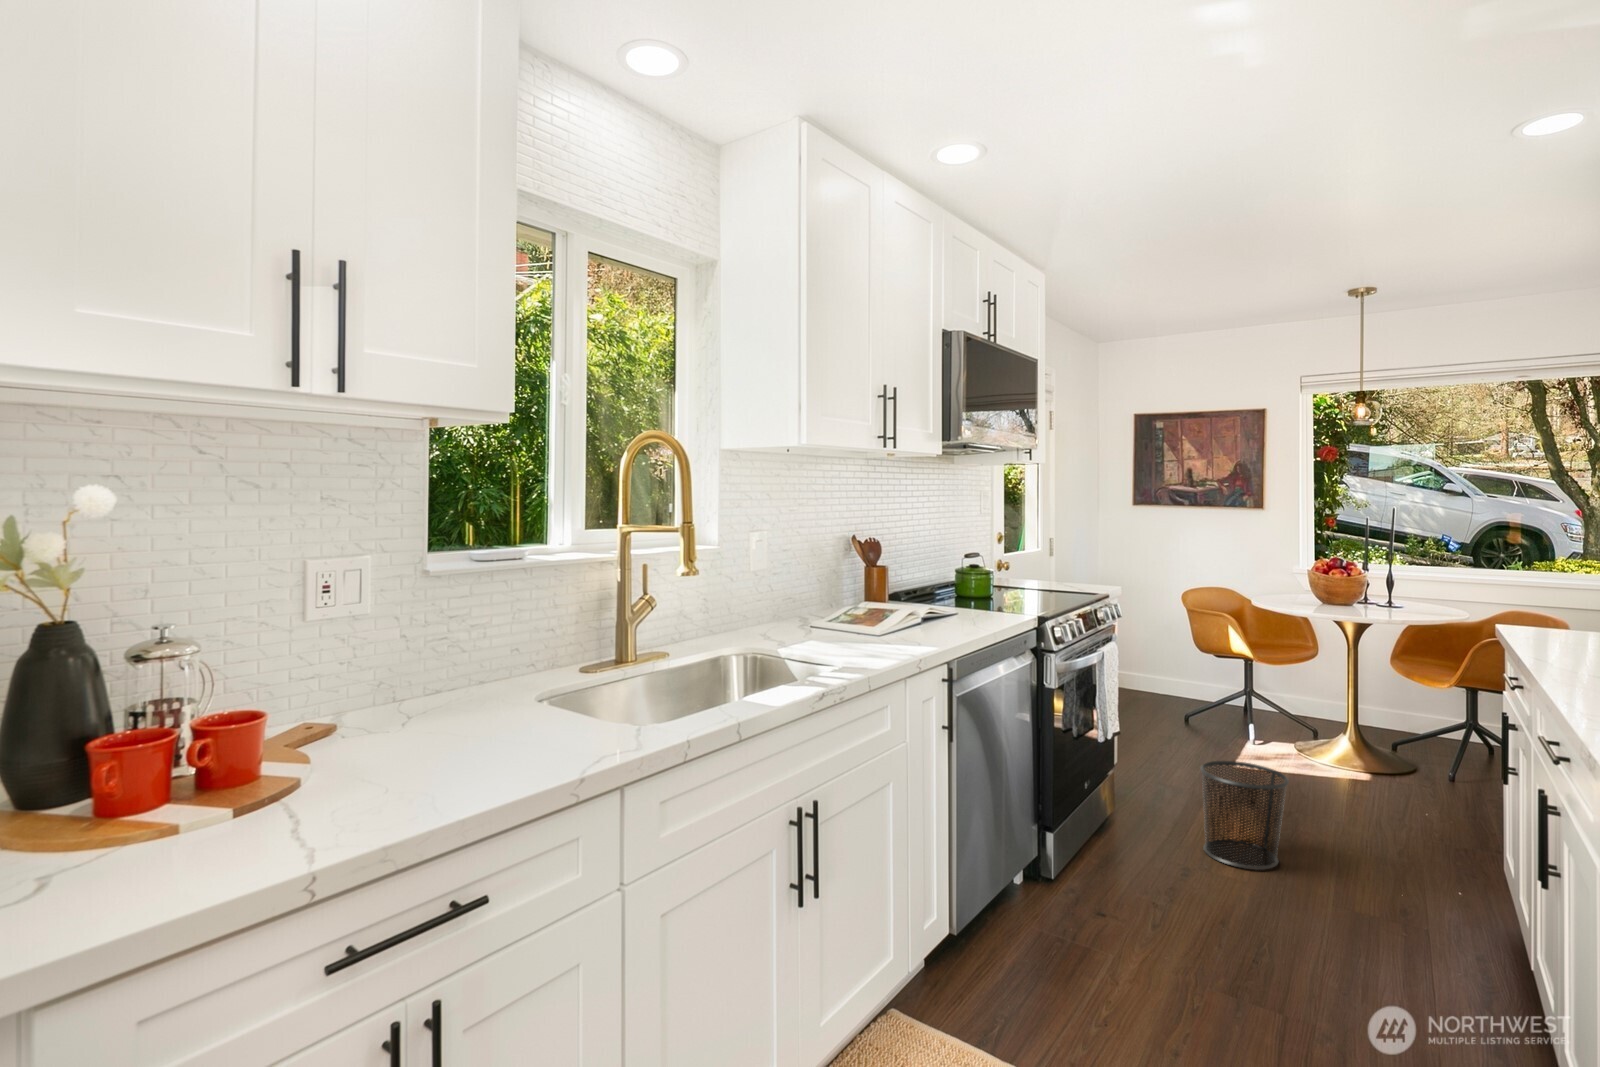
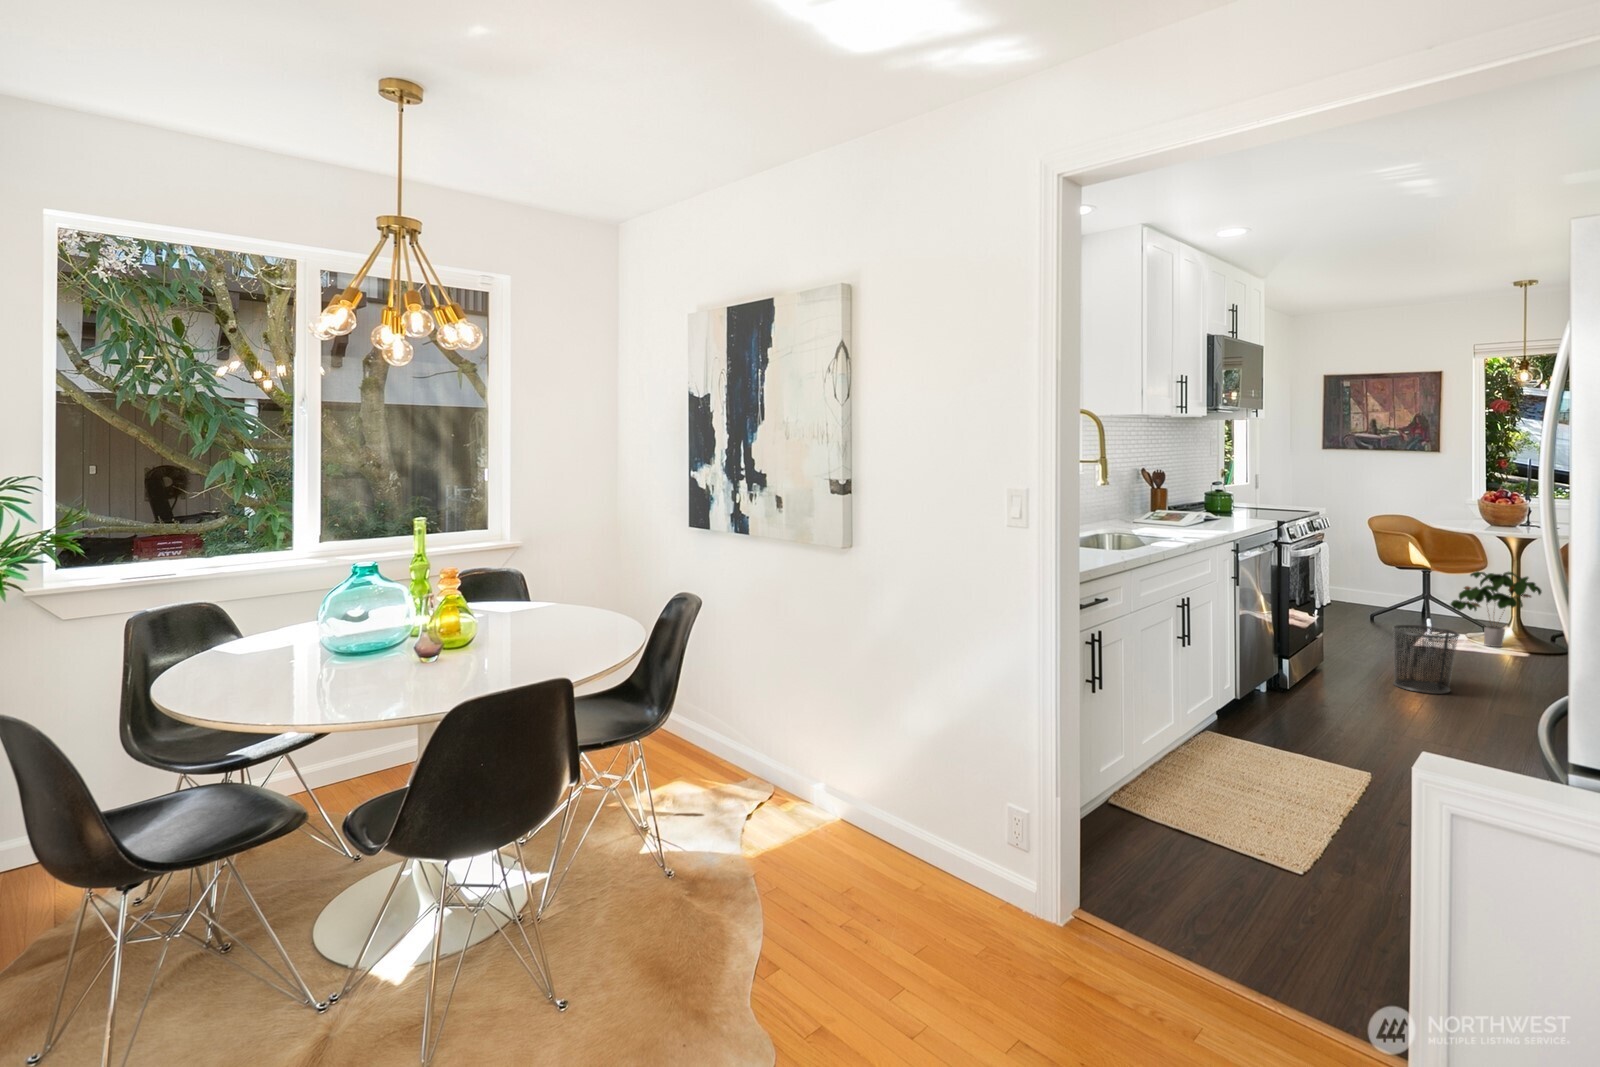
potted plant: none [1278,666,1384,767] -> present [1451,572,1541,647]

